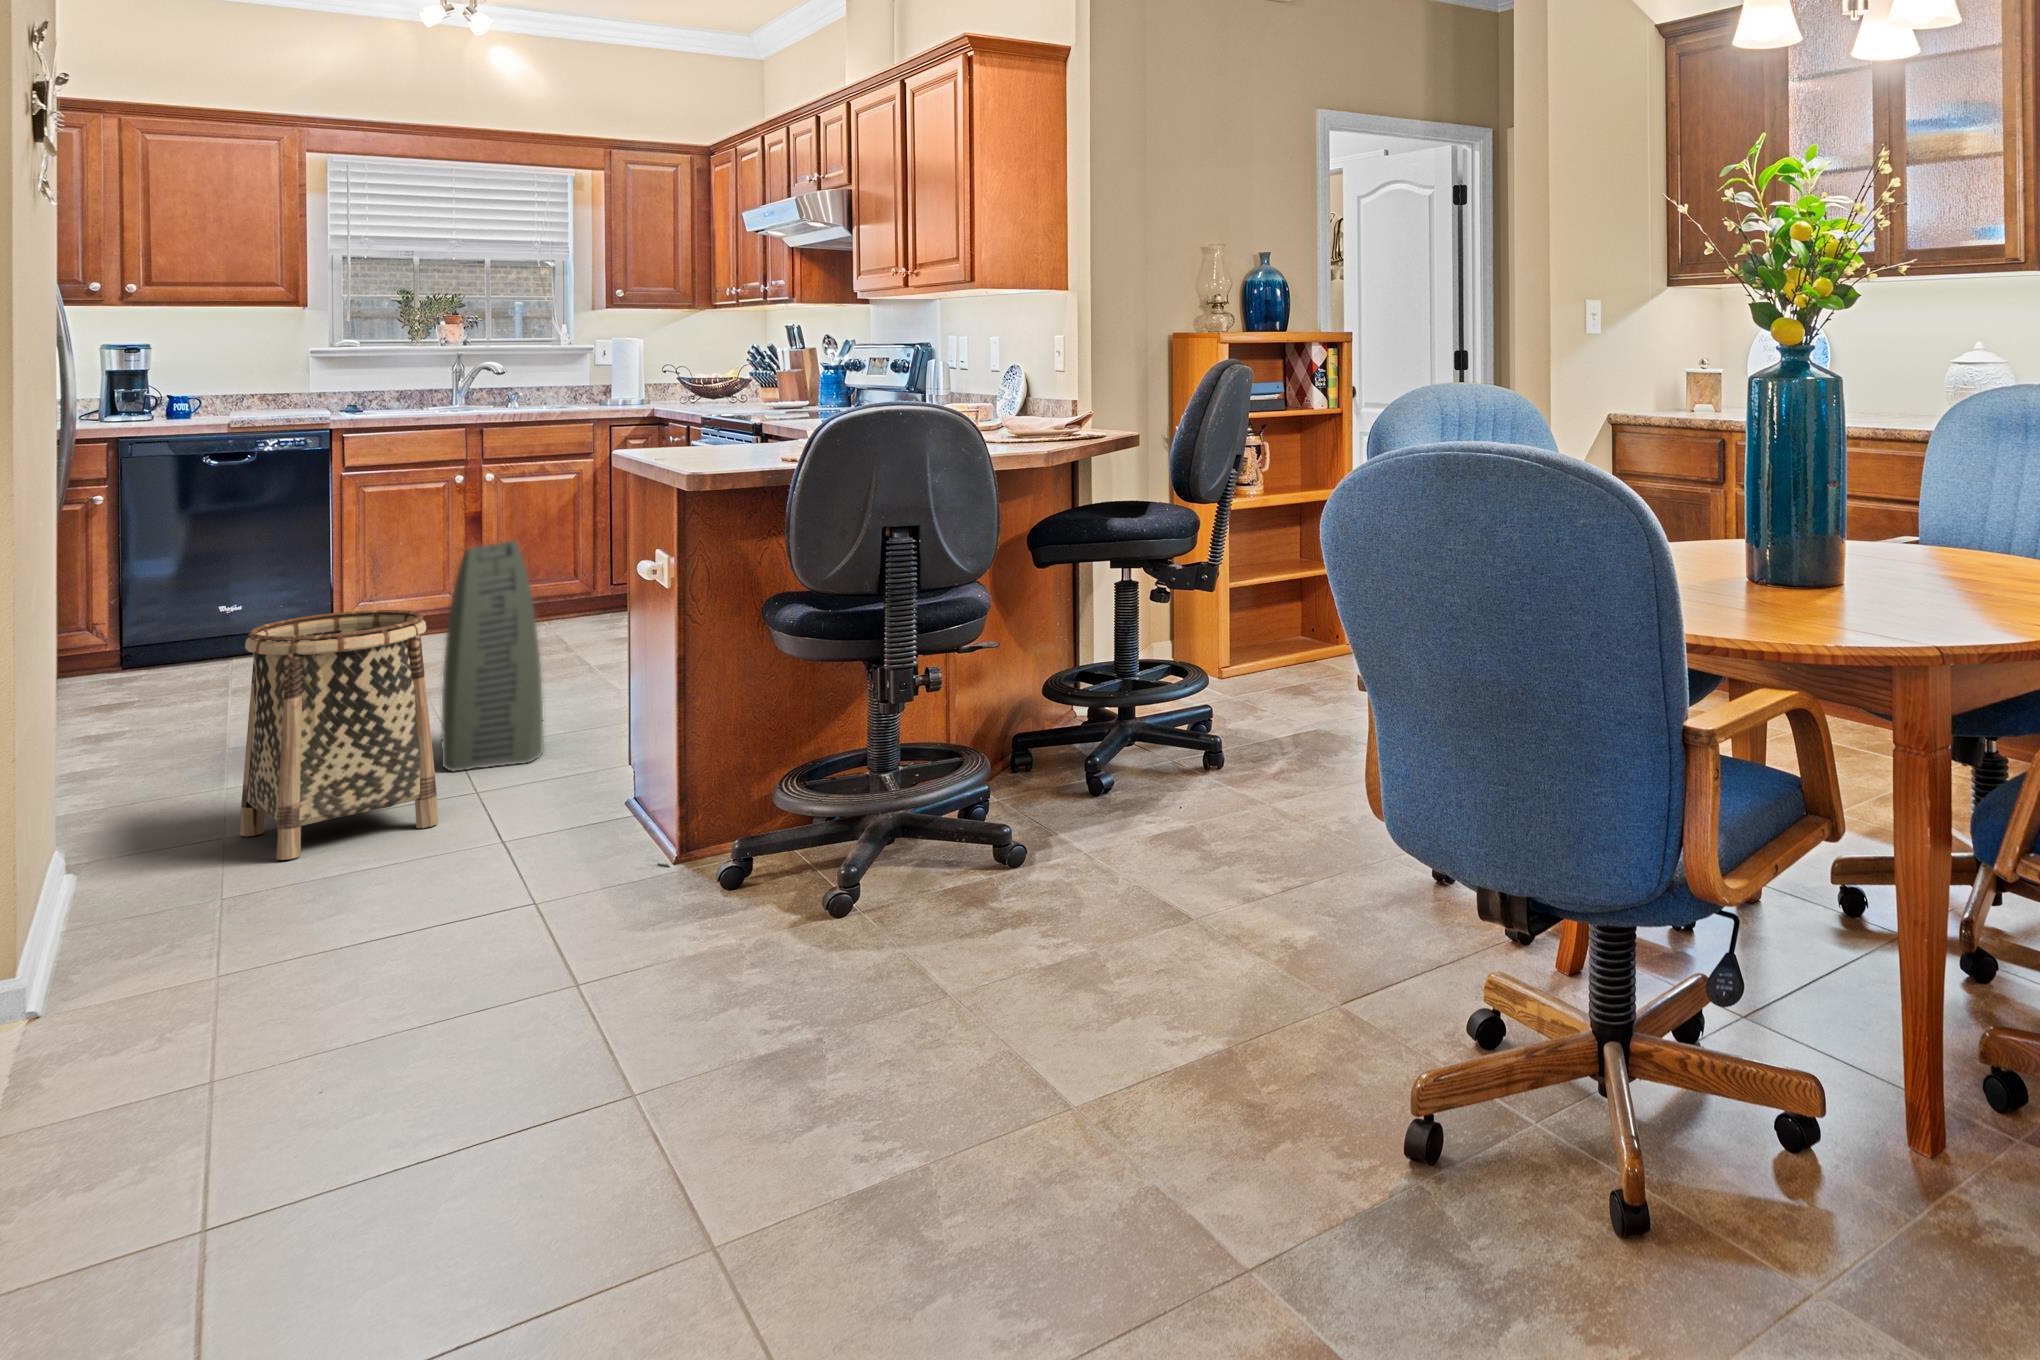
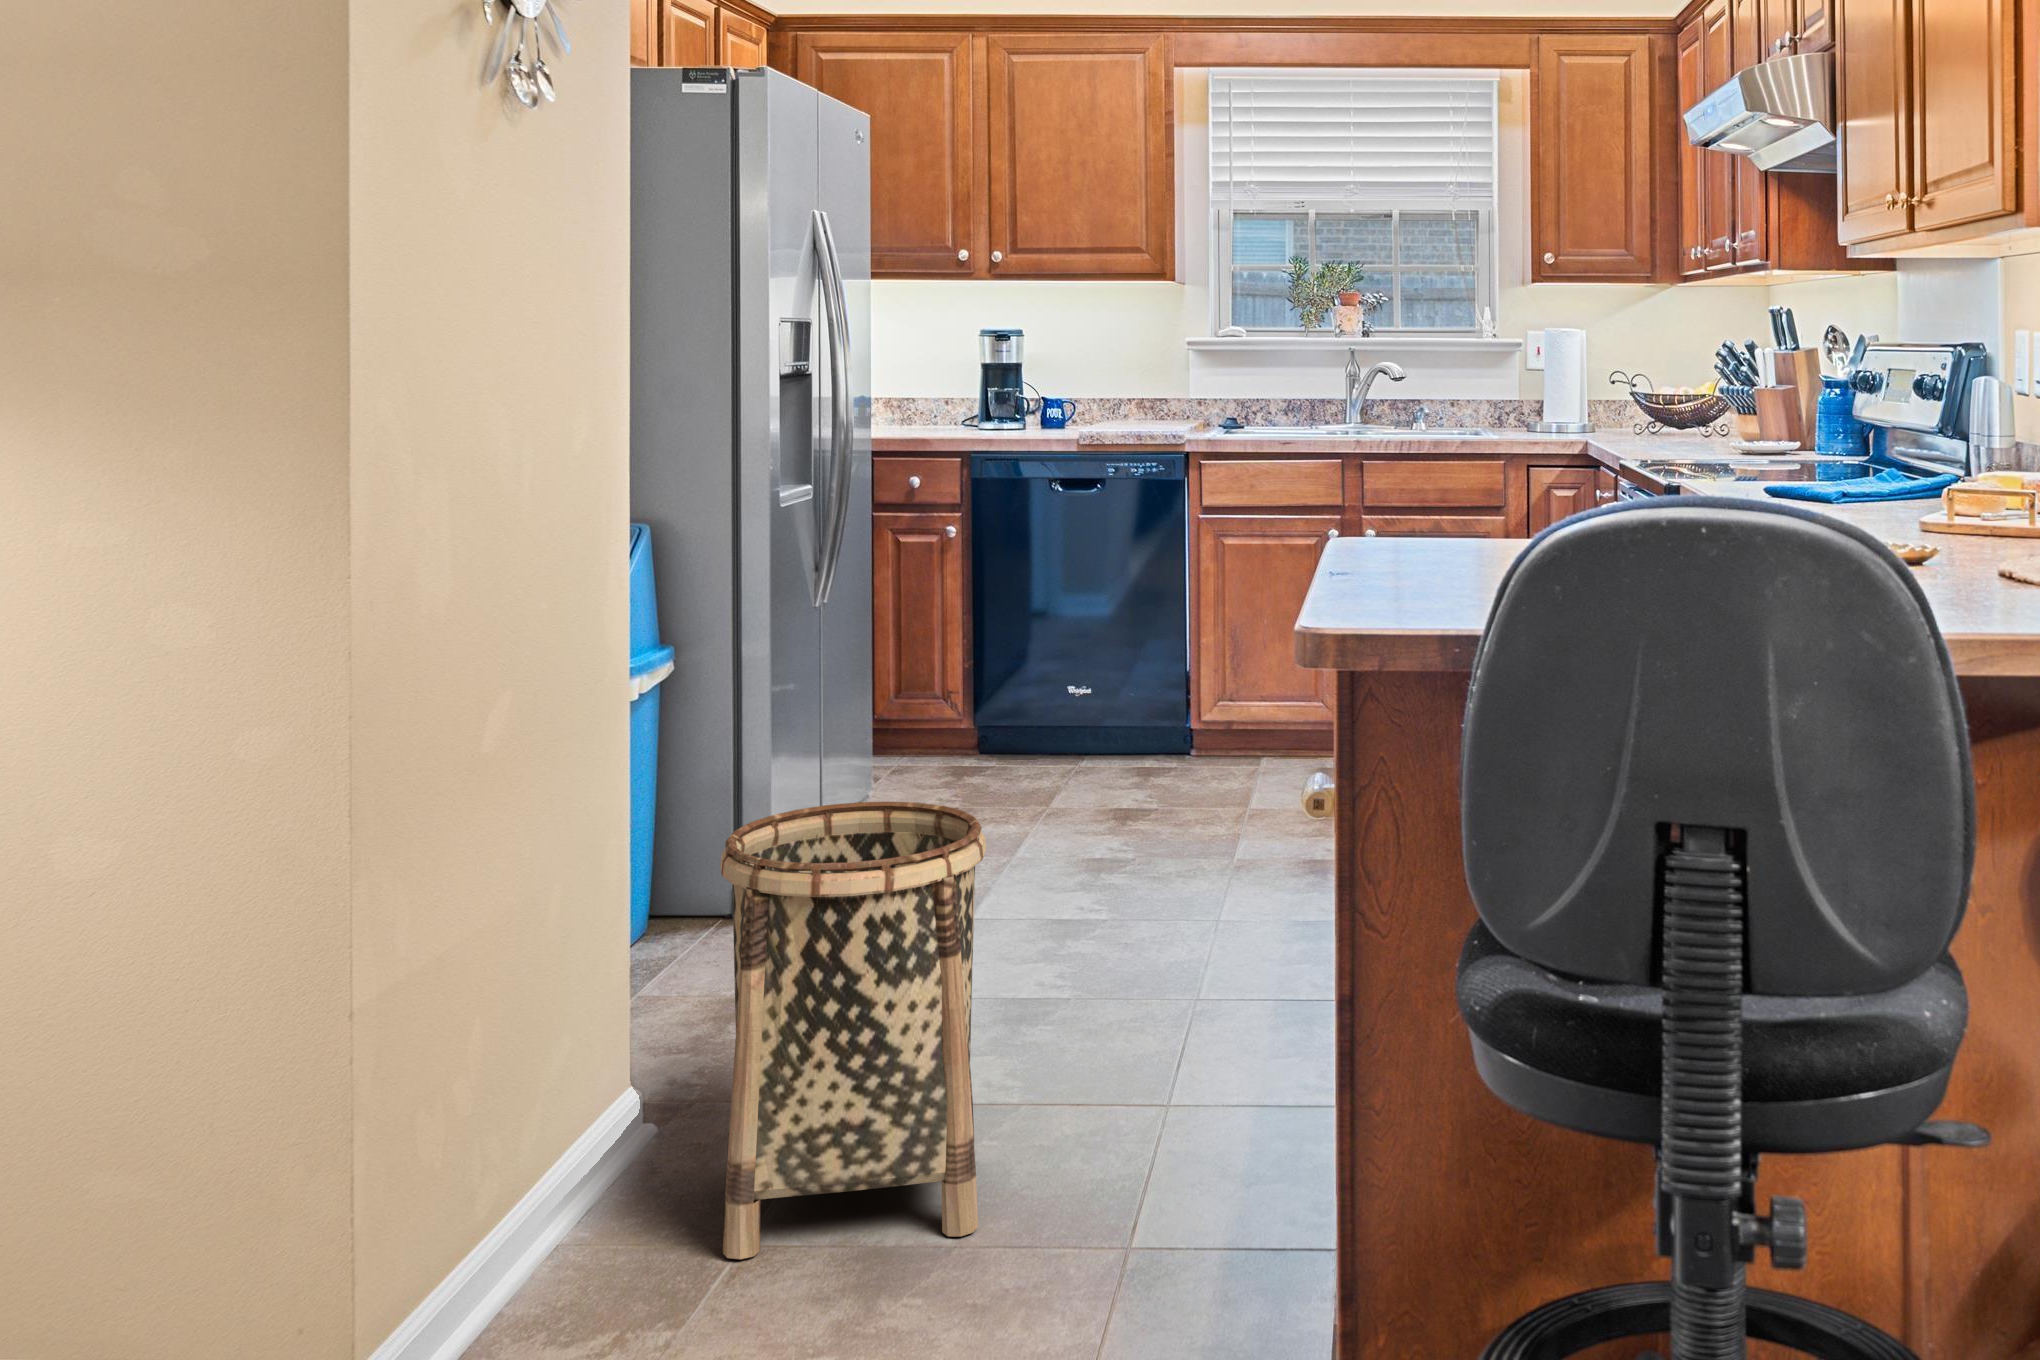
air purifier: present [441,541,544,771] -> none [1088,683,1243,1094]

